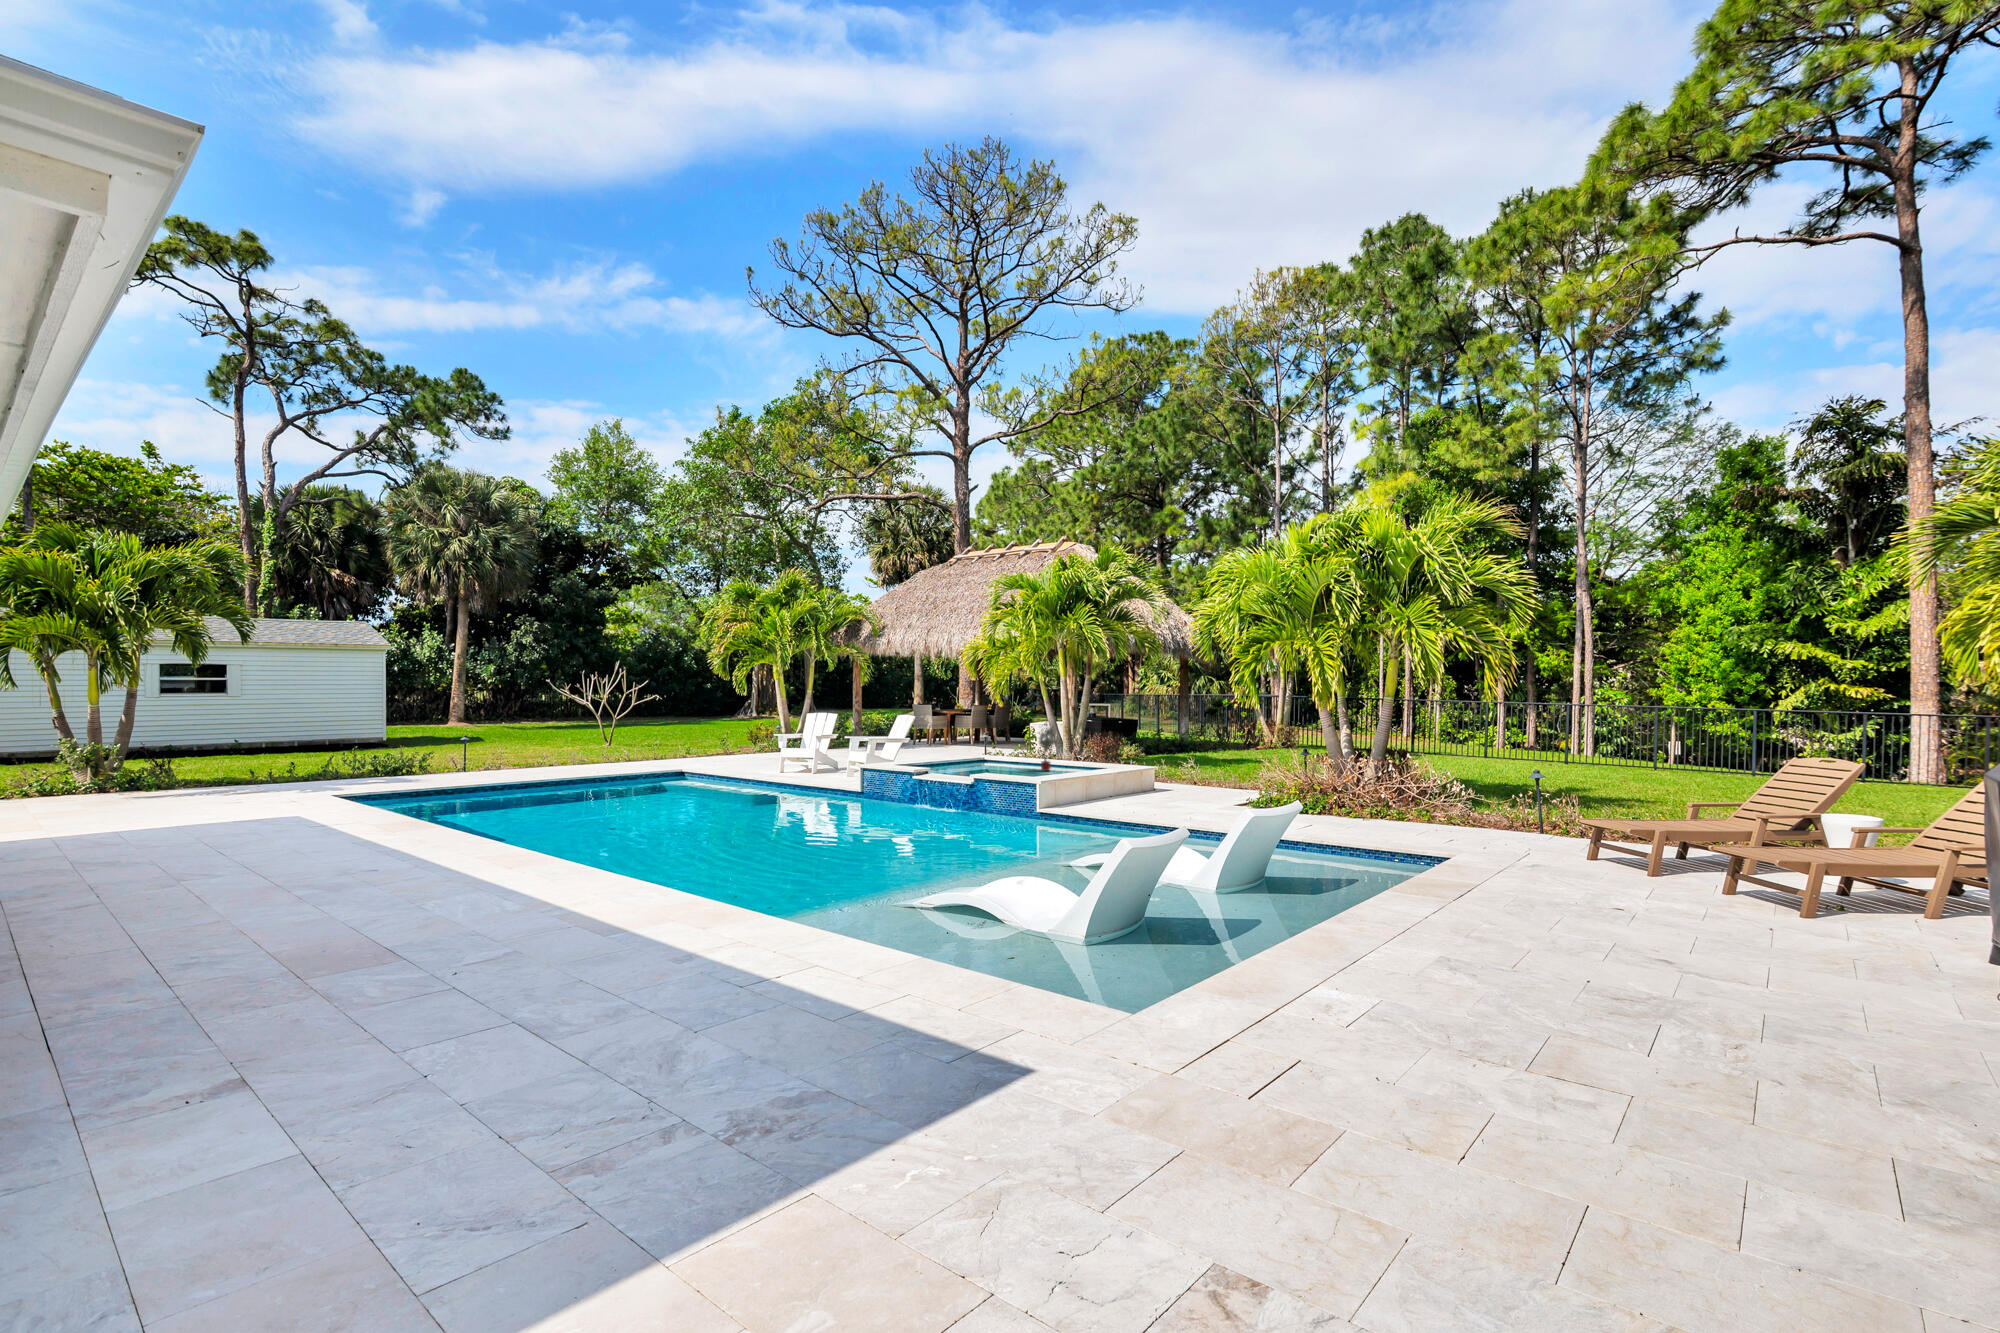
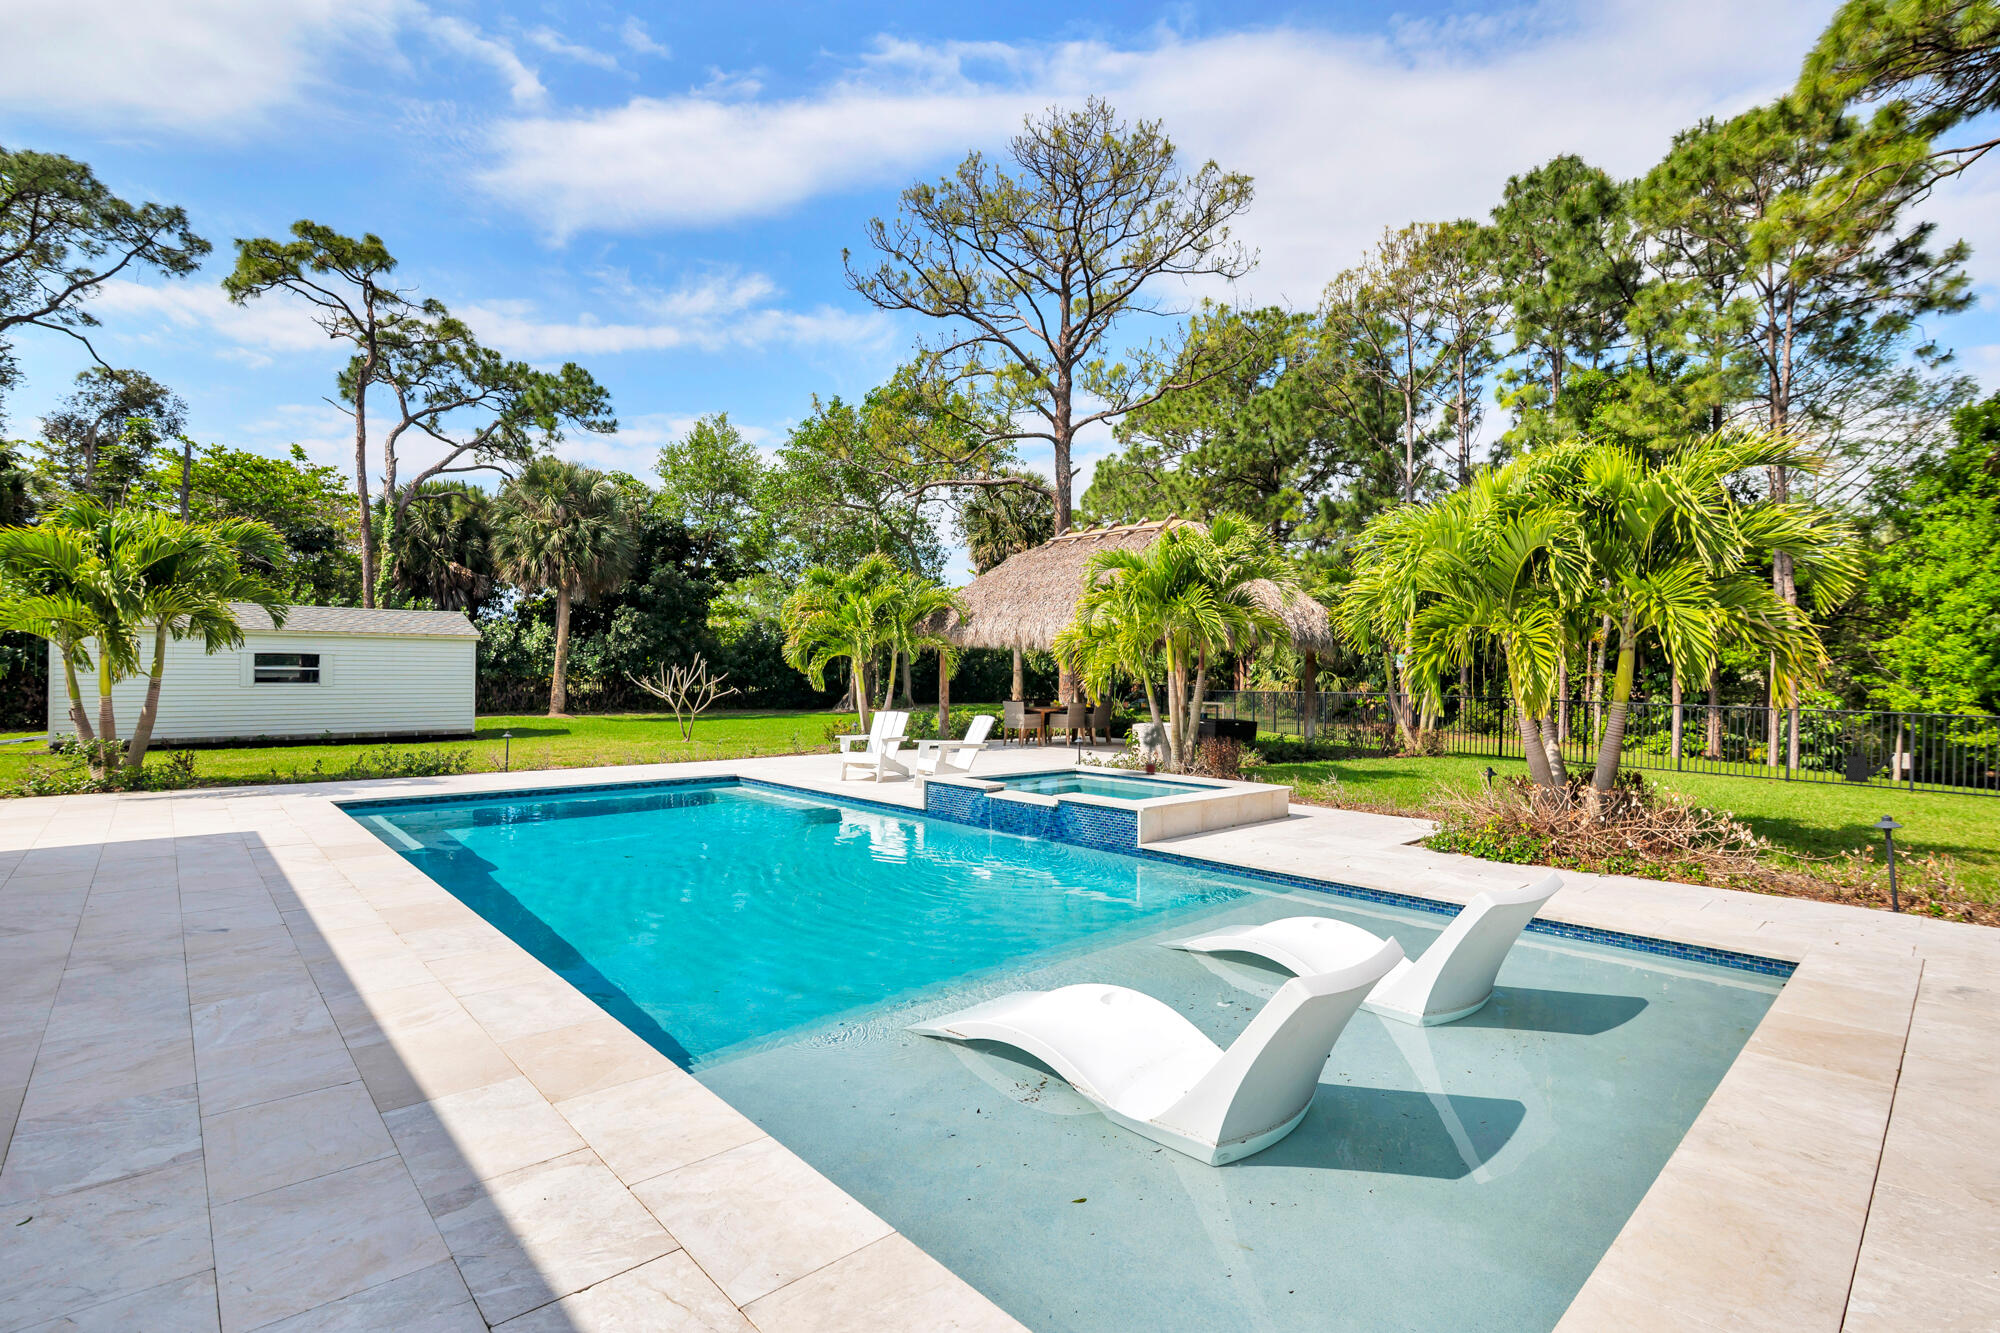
watering can: none [1615,736,1657,766] -> present [1838,746,1895,782]

